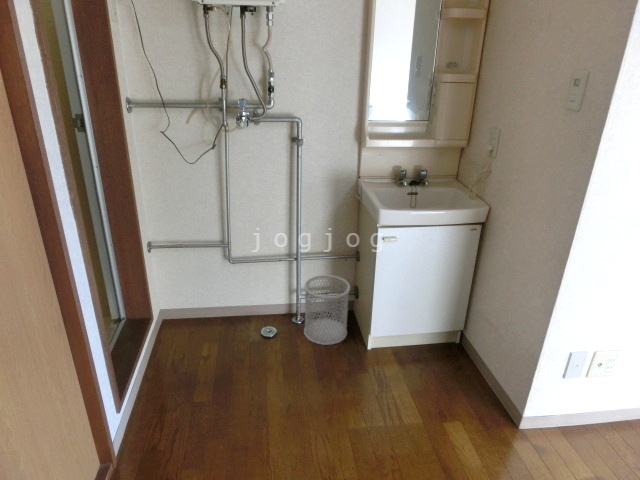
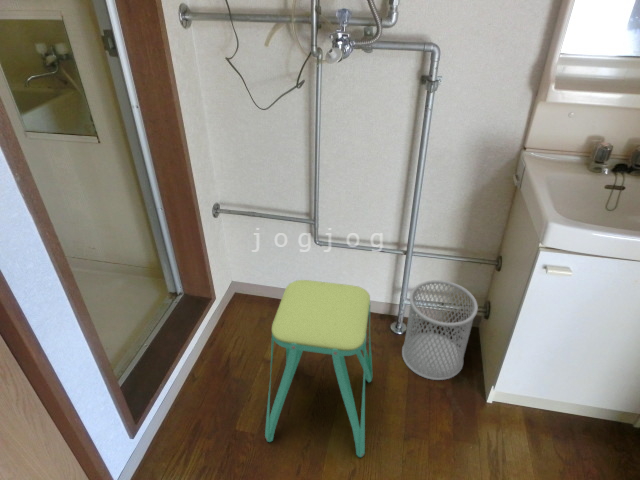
stool: none [218,274,293,403] -> present [265,280,372,457]

